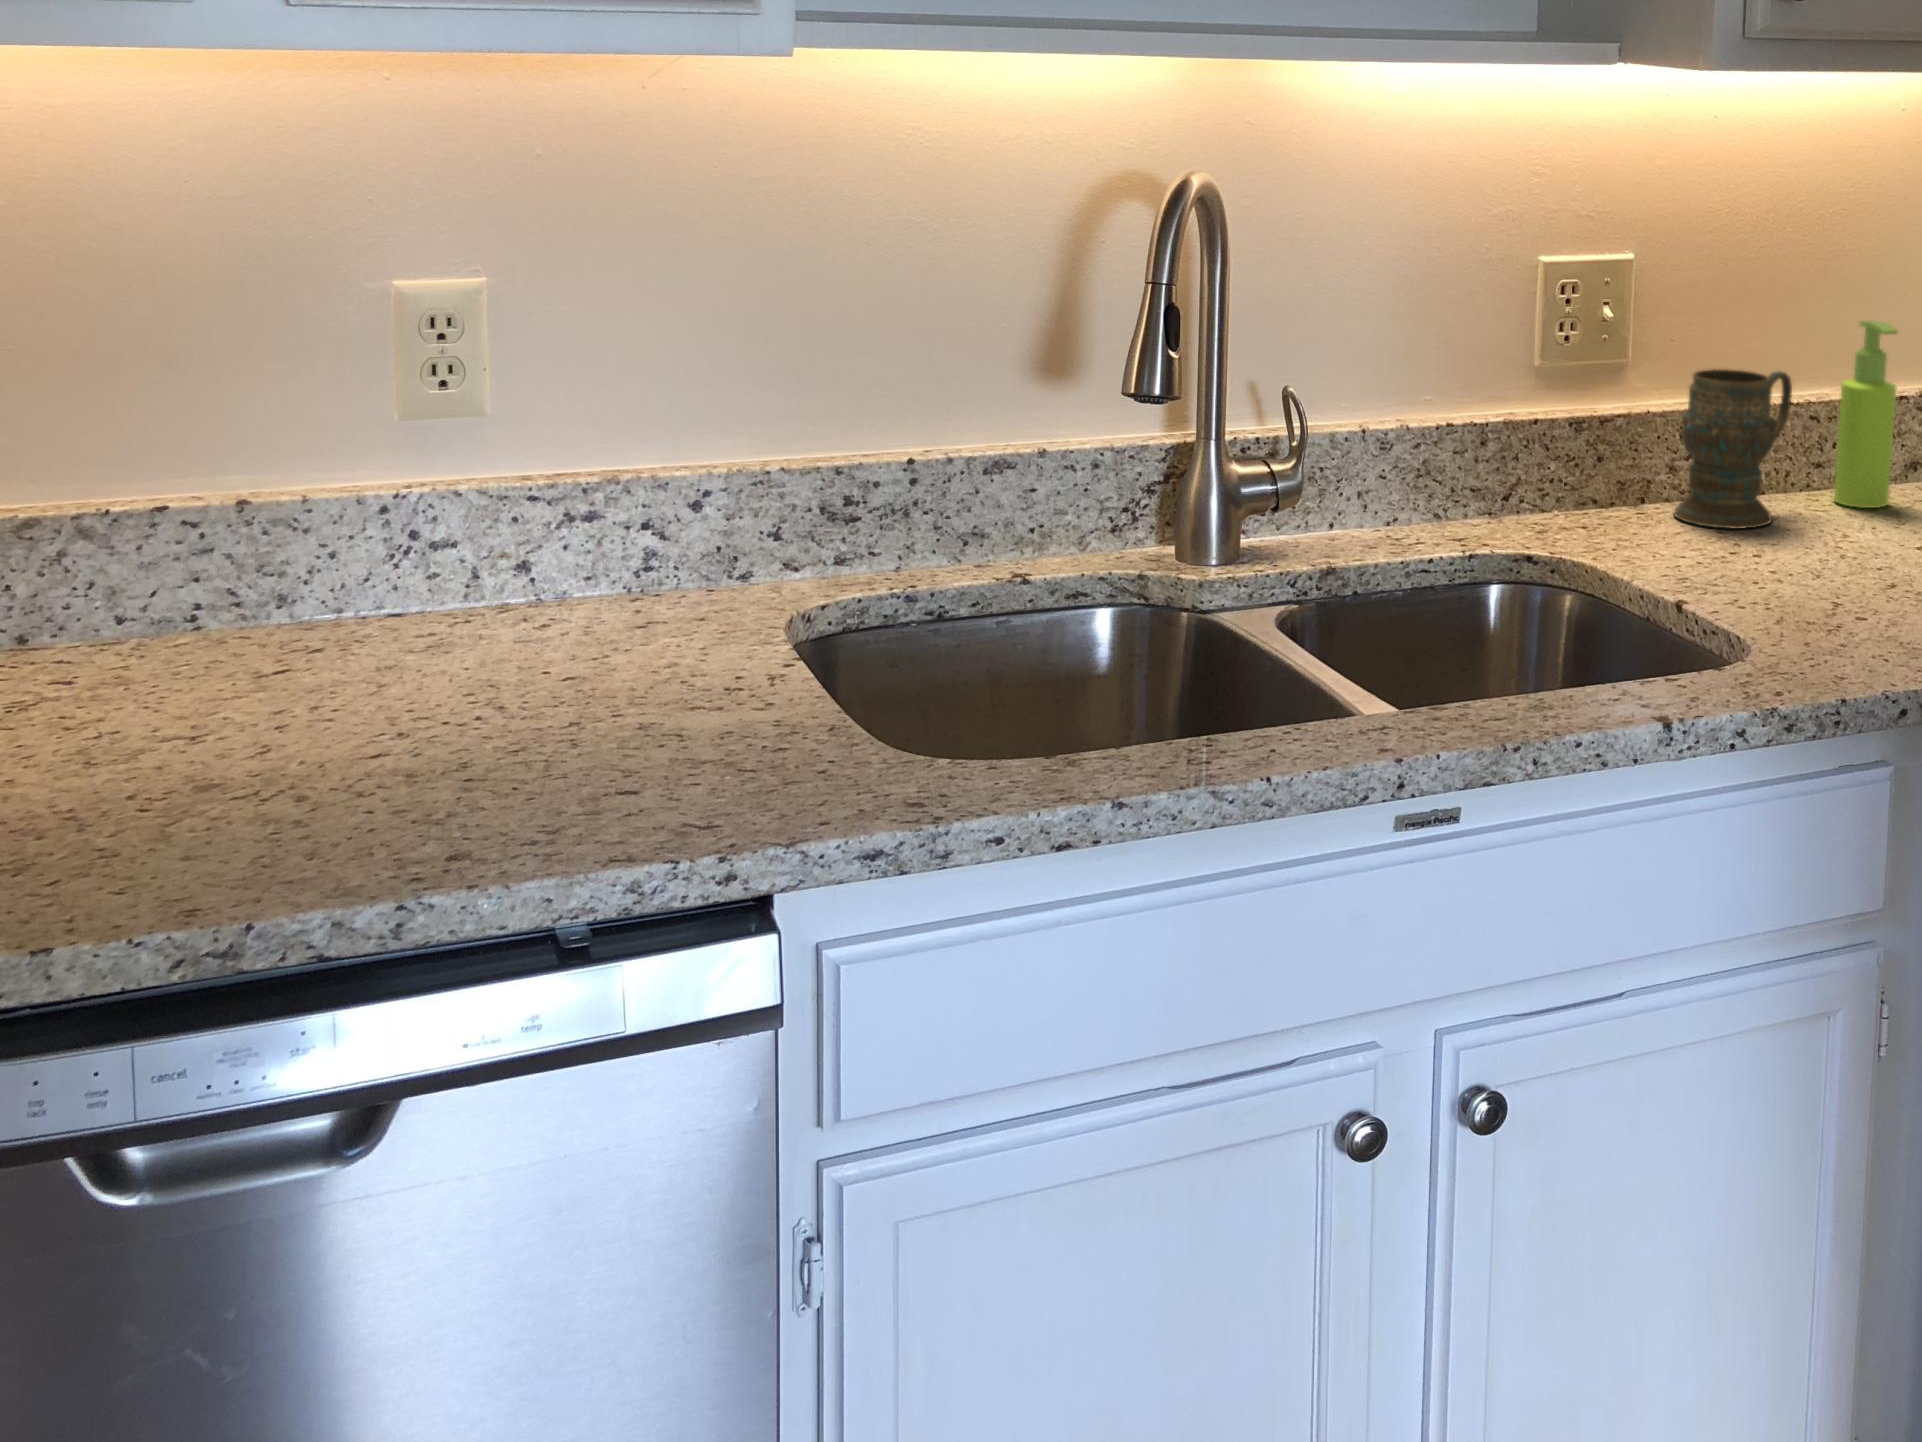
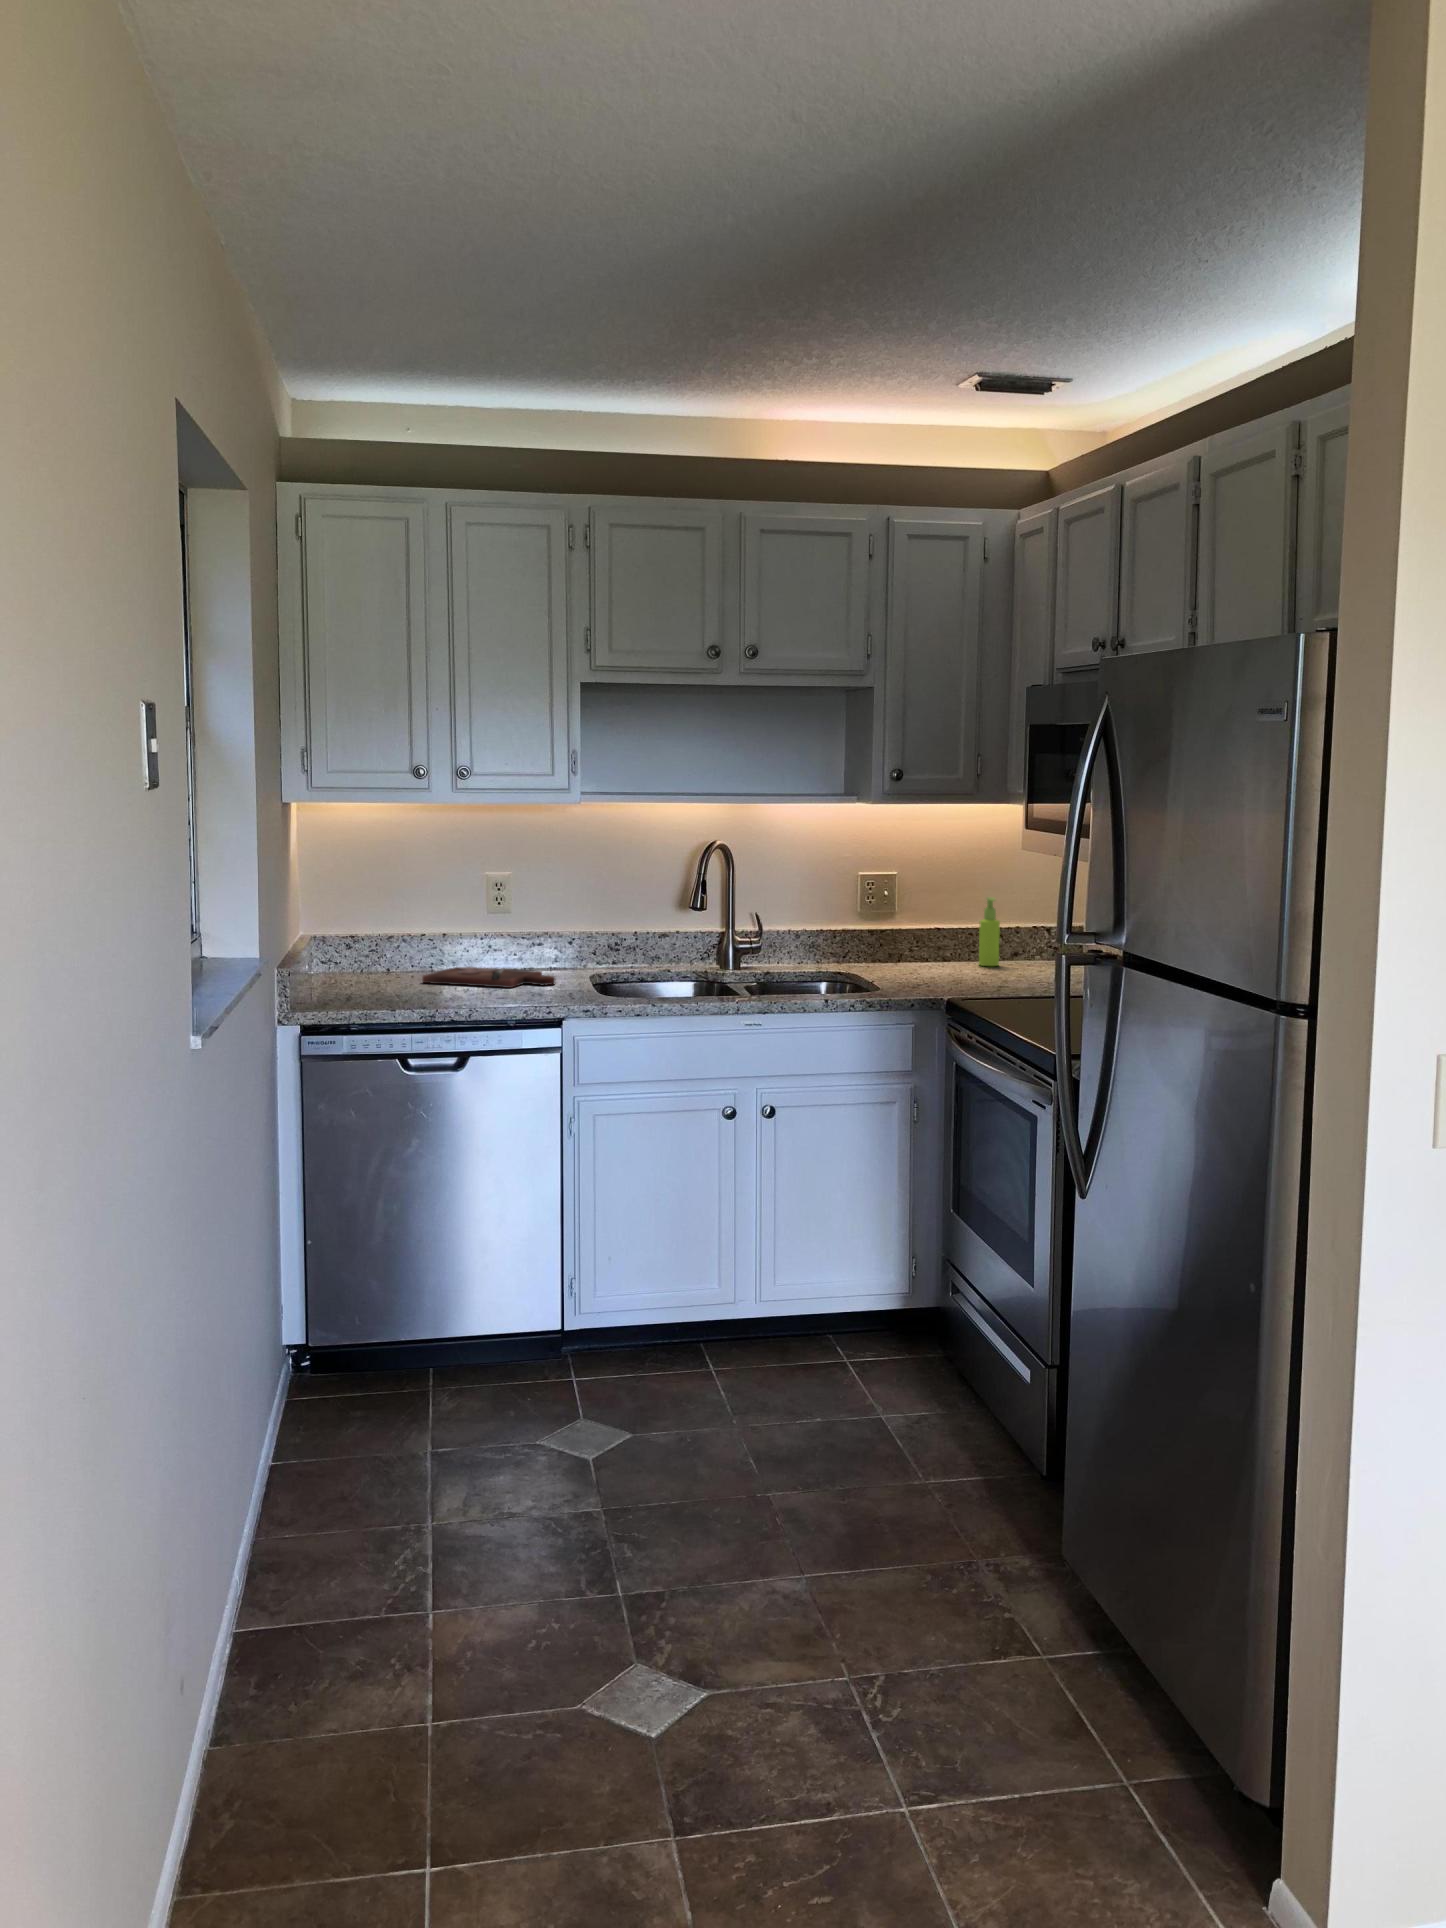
mug: present [1674,369,1792,529] -> none [910,914,958,969]
cutting board: none [160,610,684,721] -> present [422,967,555,988]

